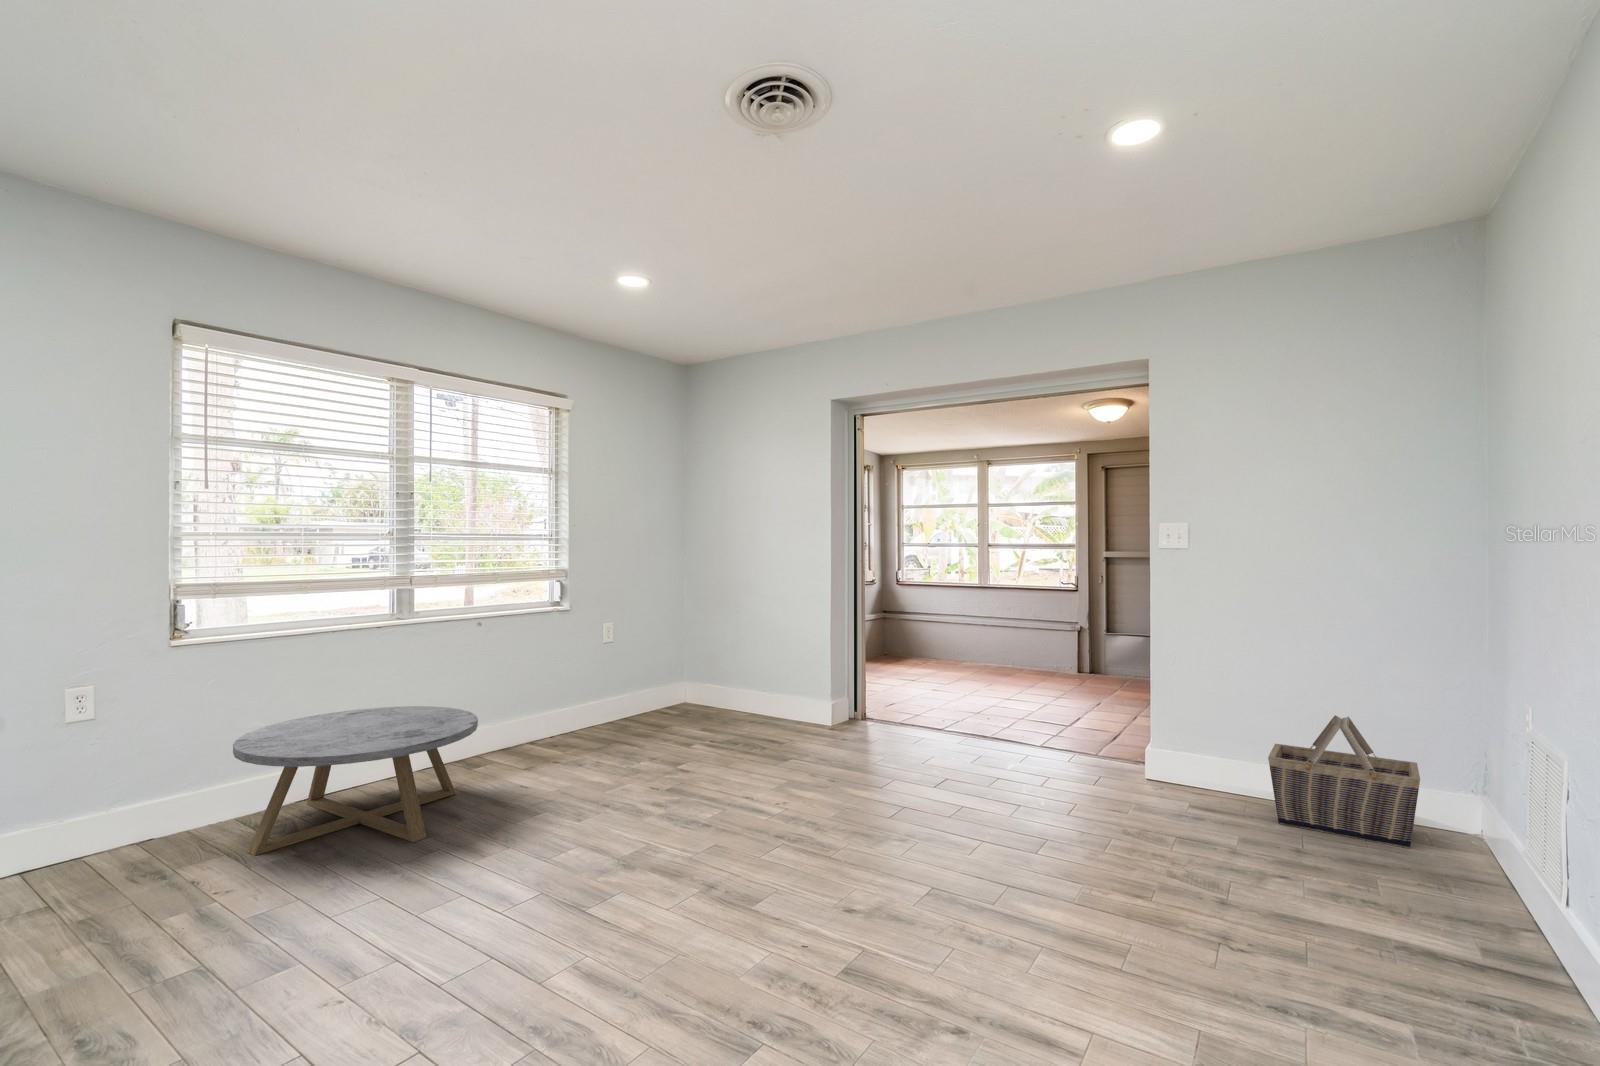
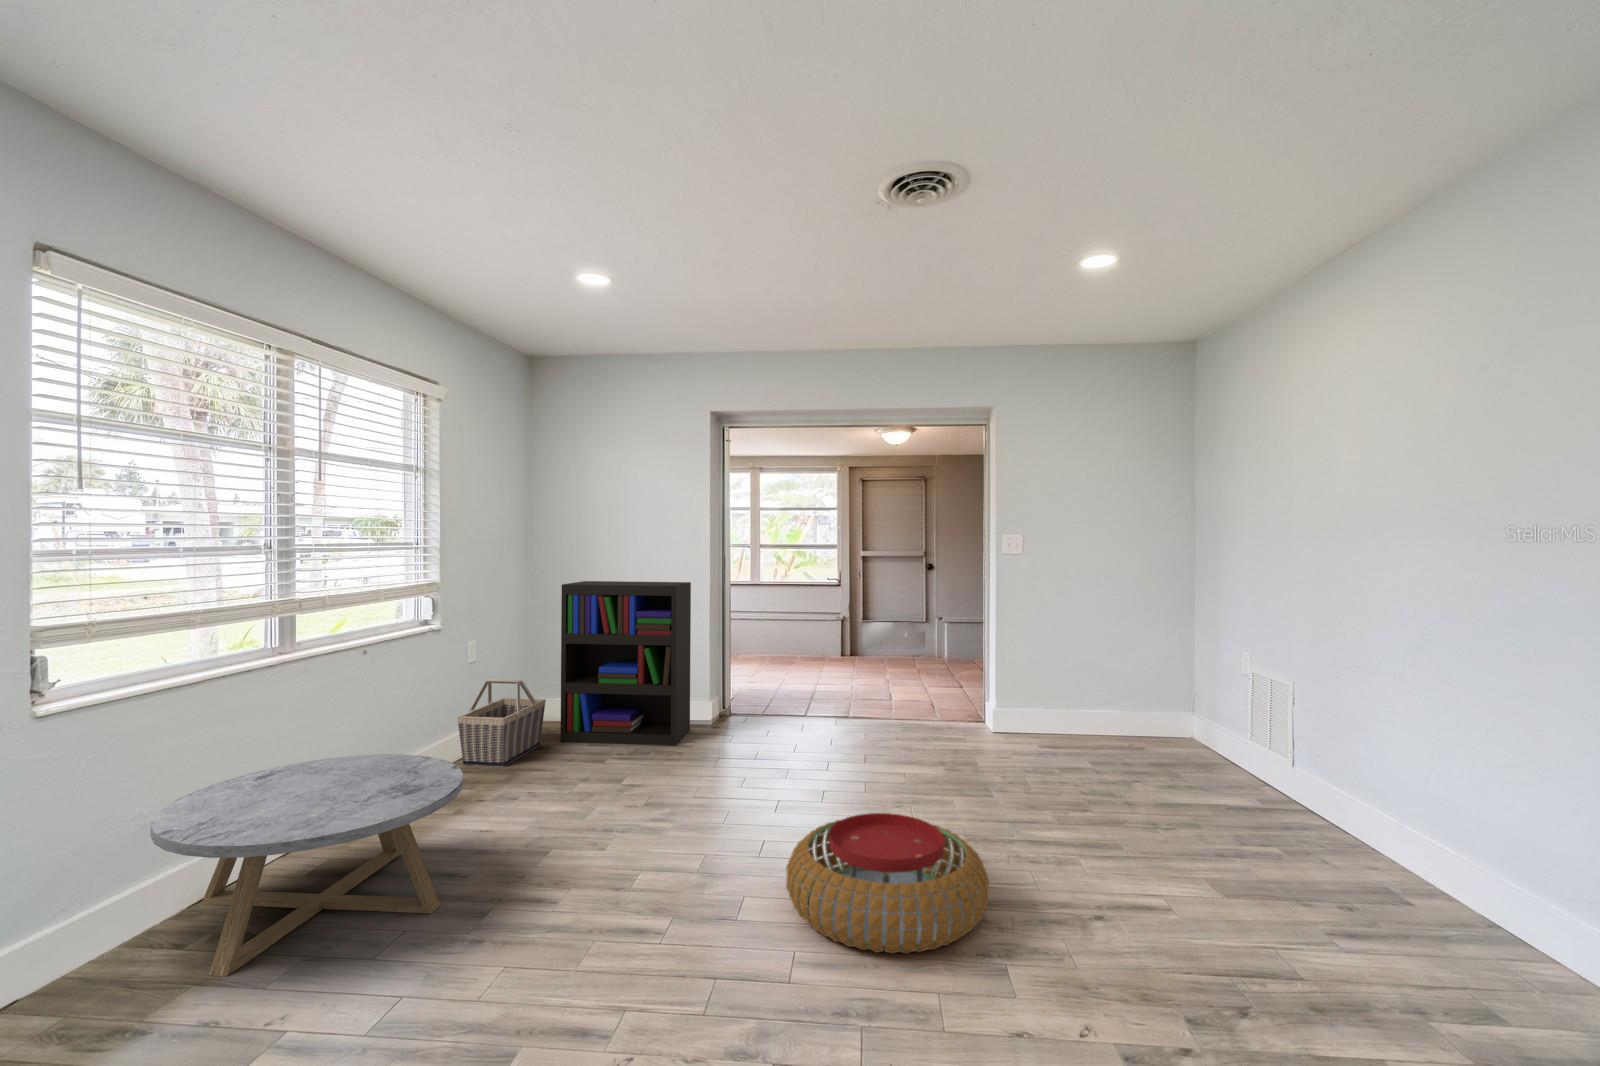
bookshelf: none [684,573,808,740] -> present [561,581,691,746]
basket: present [1268,715,1420,848] -> present [457,678,546,767]
pouf: none [642,821,873,983] -> present [786,813,989,954]

